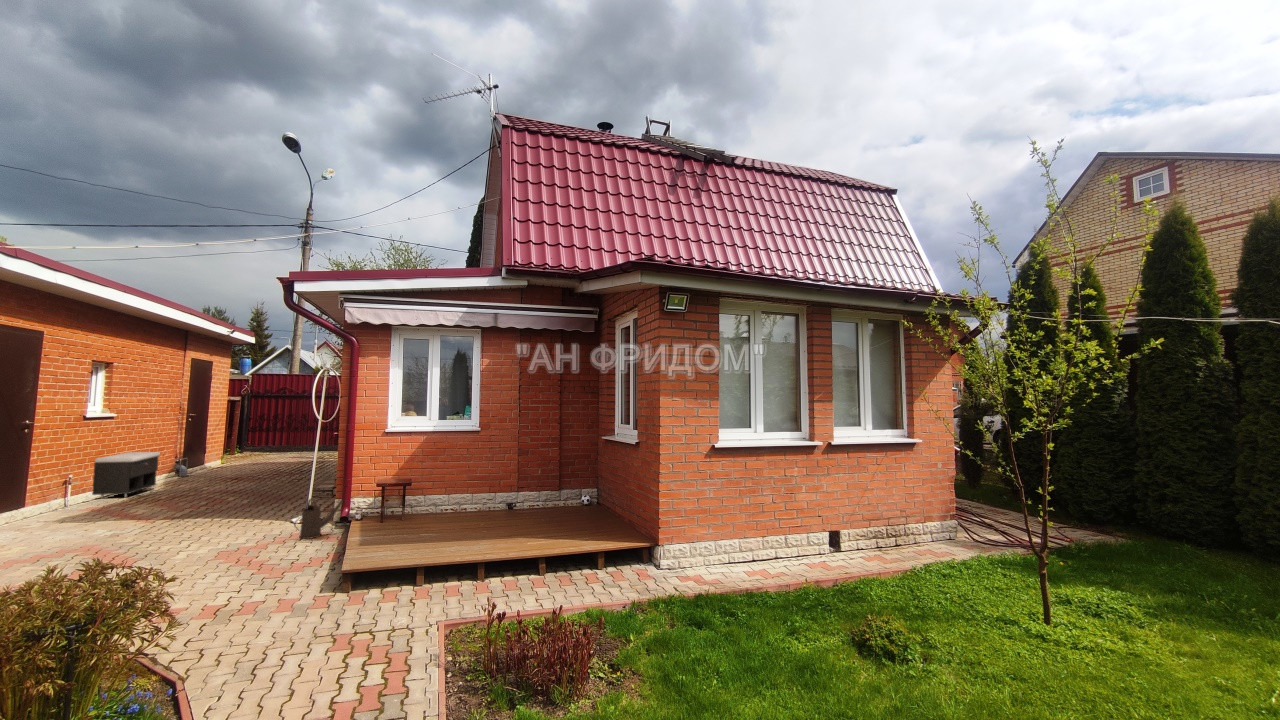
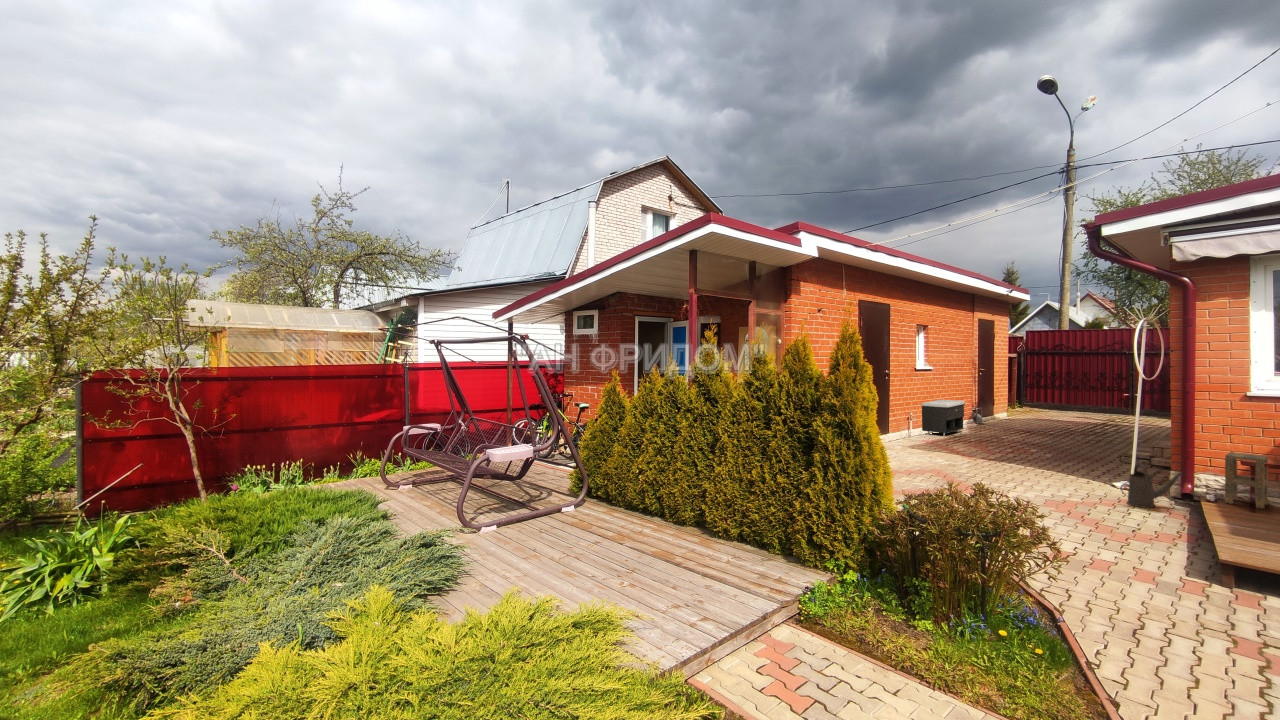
side table: none [367,478,394,520] -> present [1225,452,1268,508]

